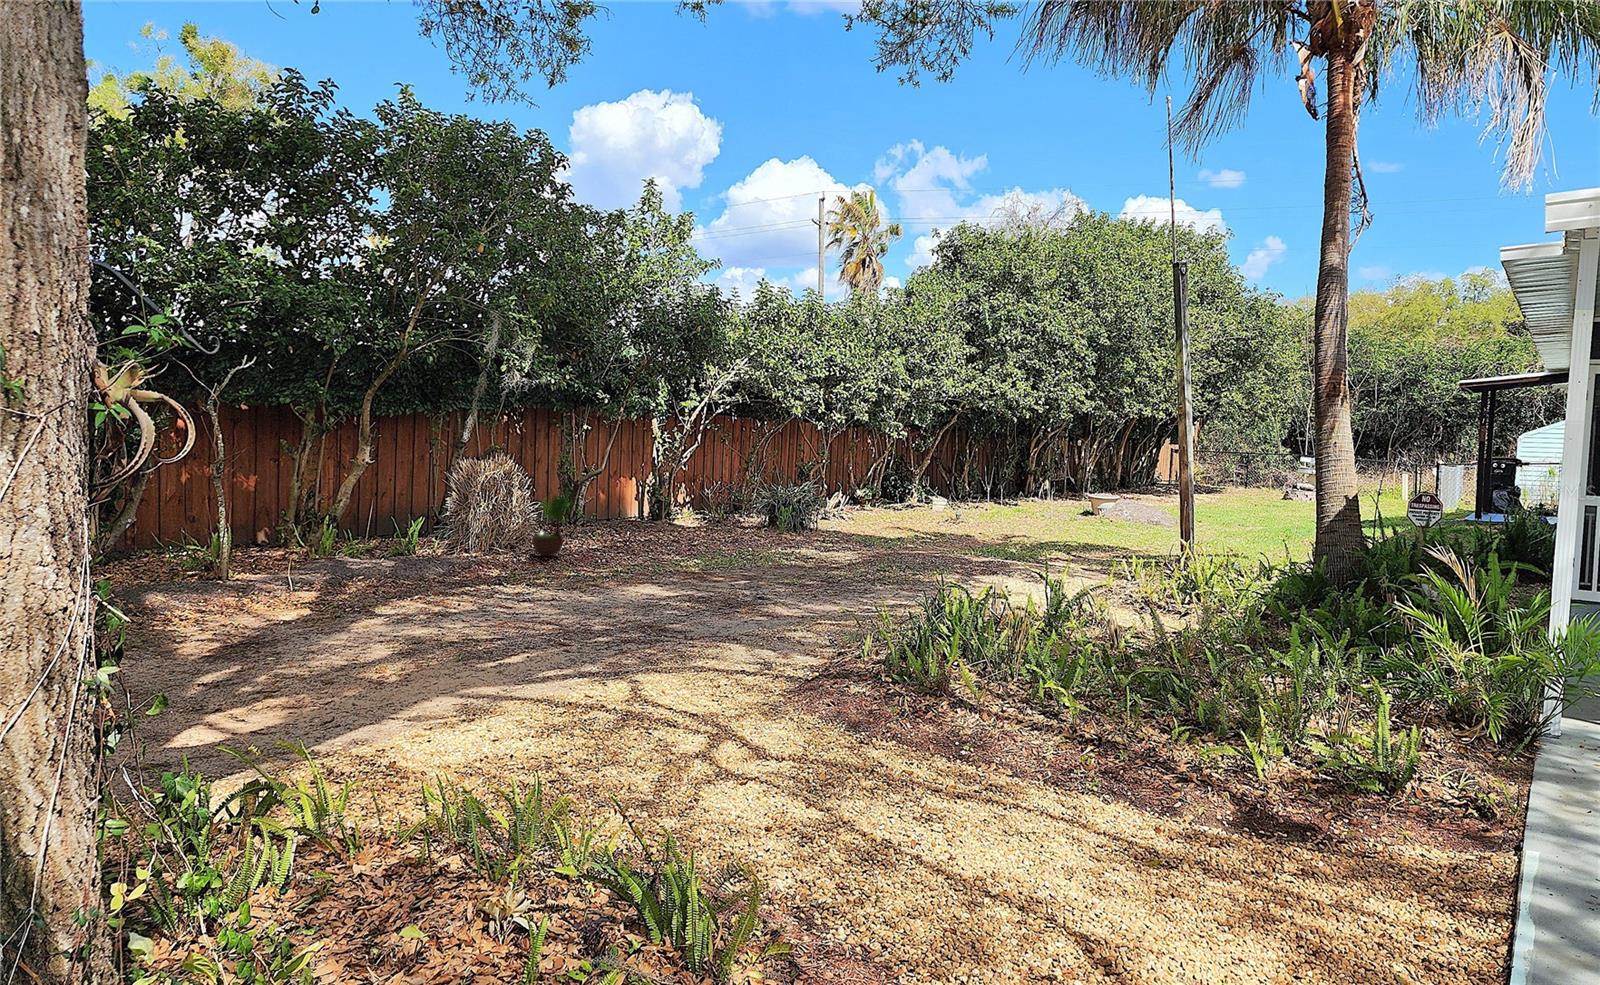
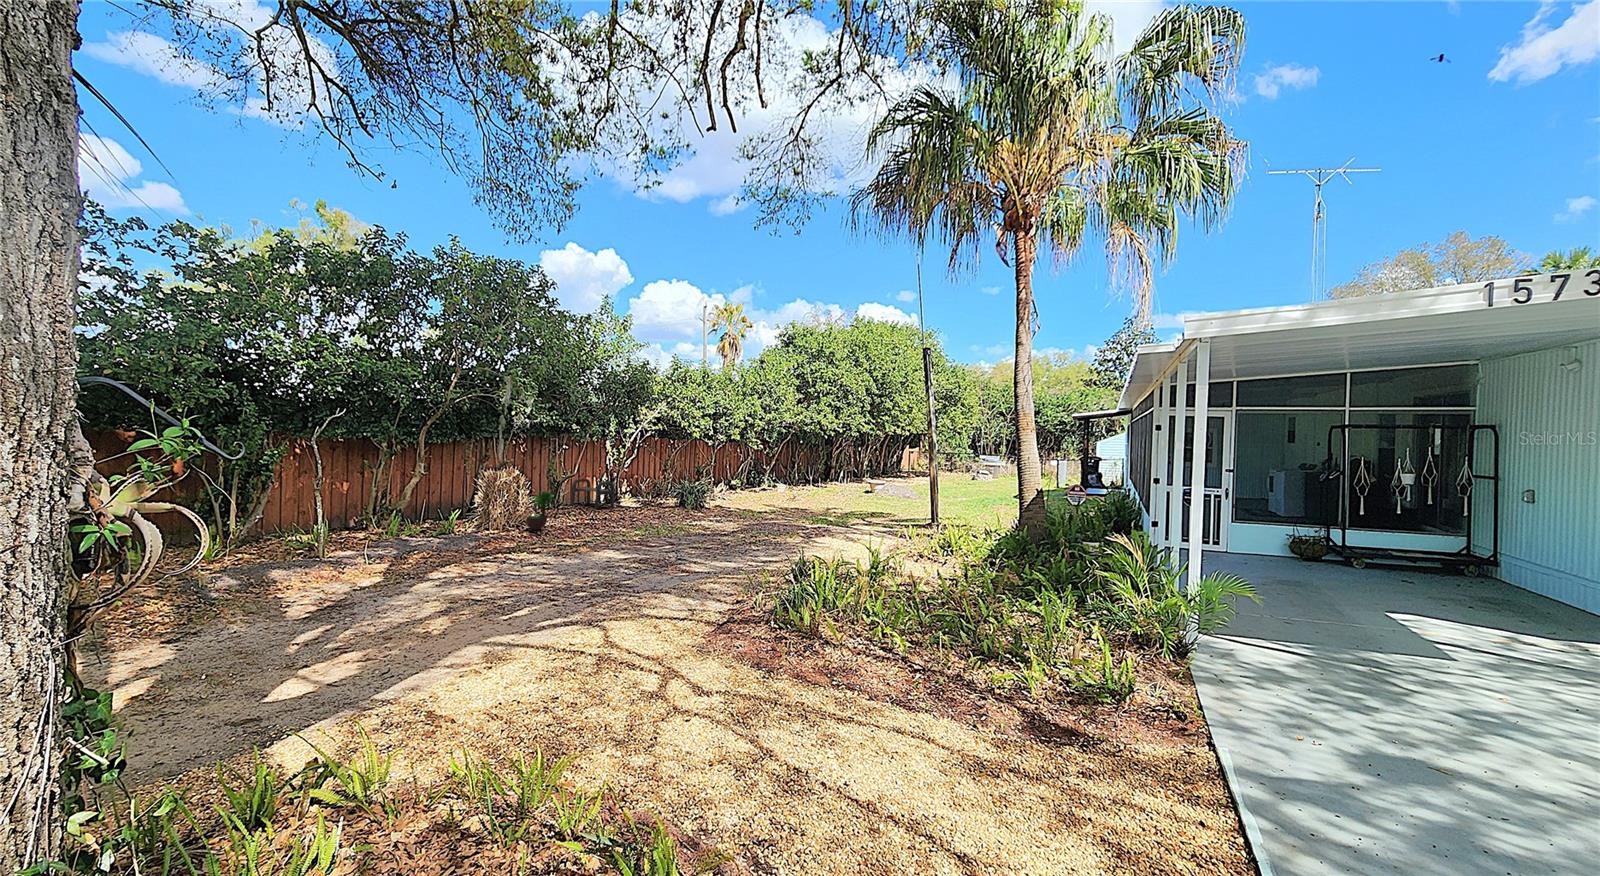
bench: none [602,485,668,533] -> present [571,478,614,509]

